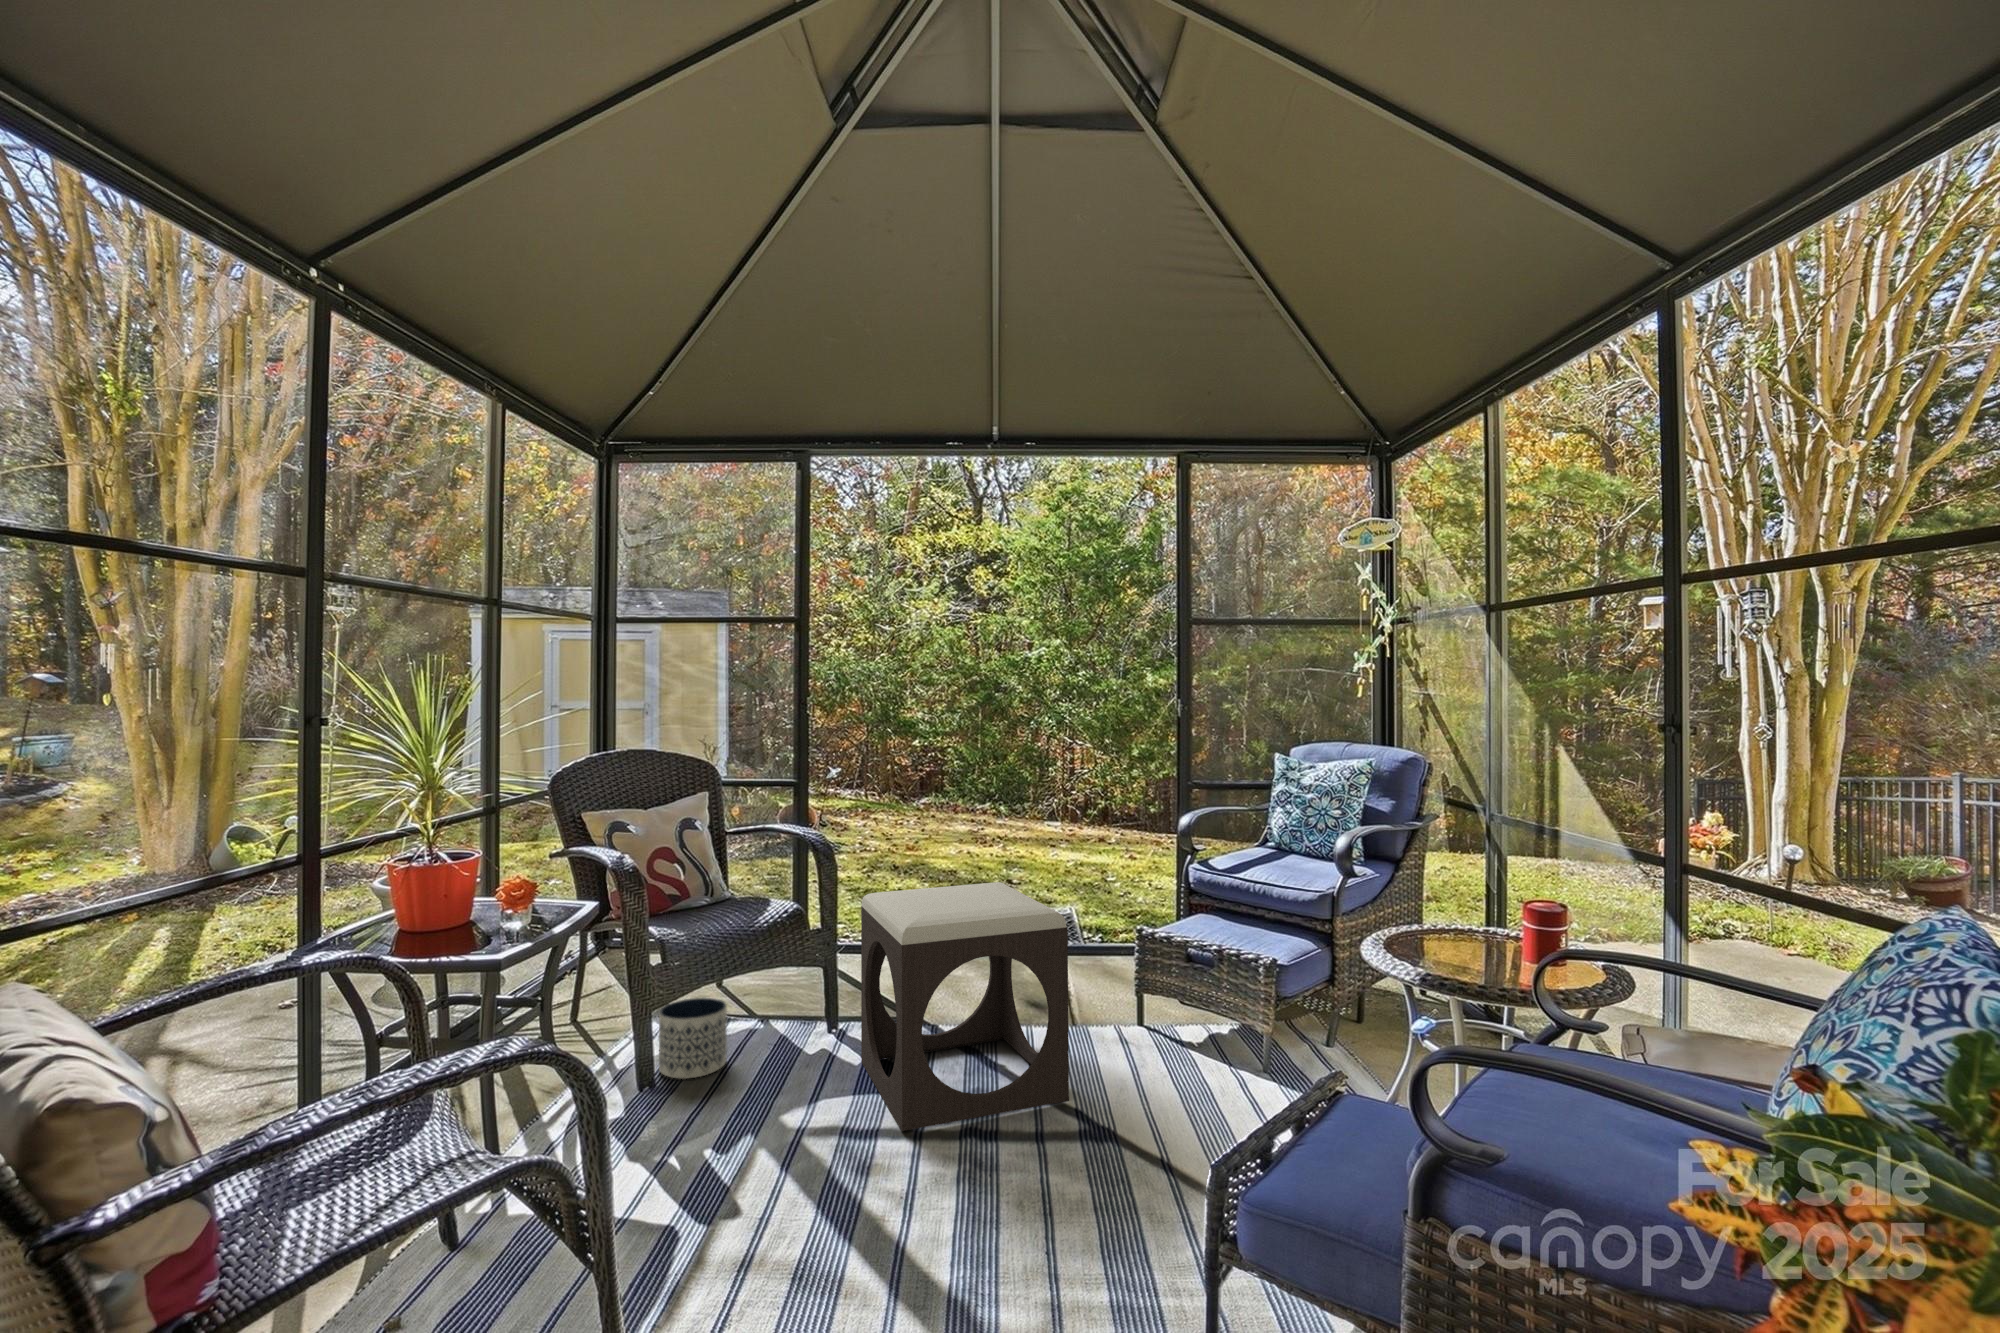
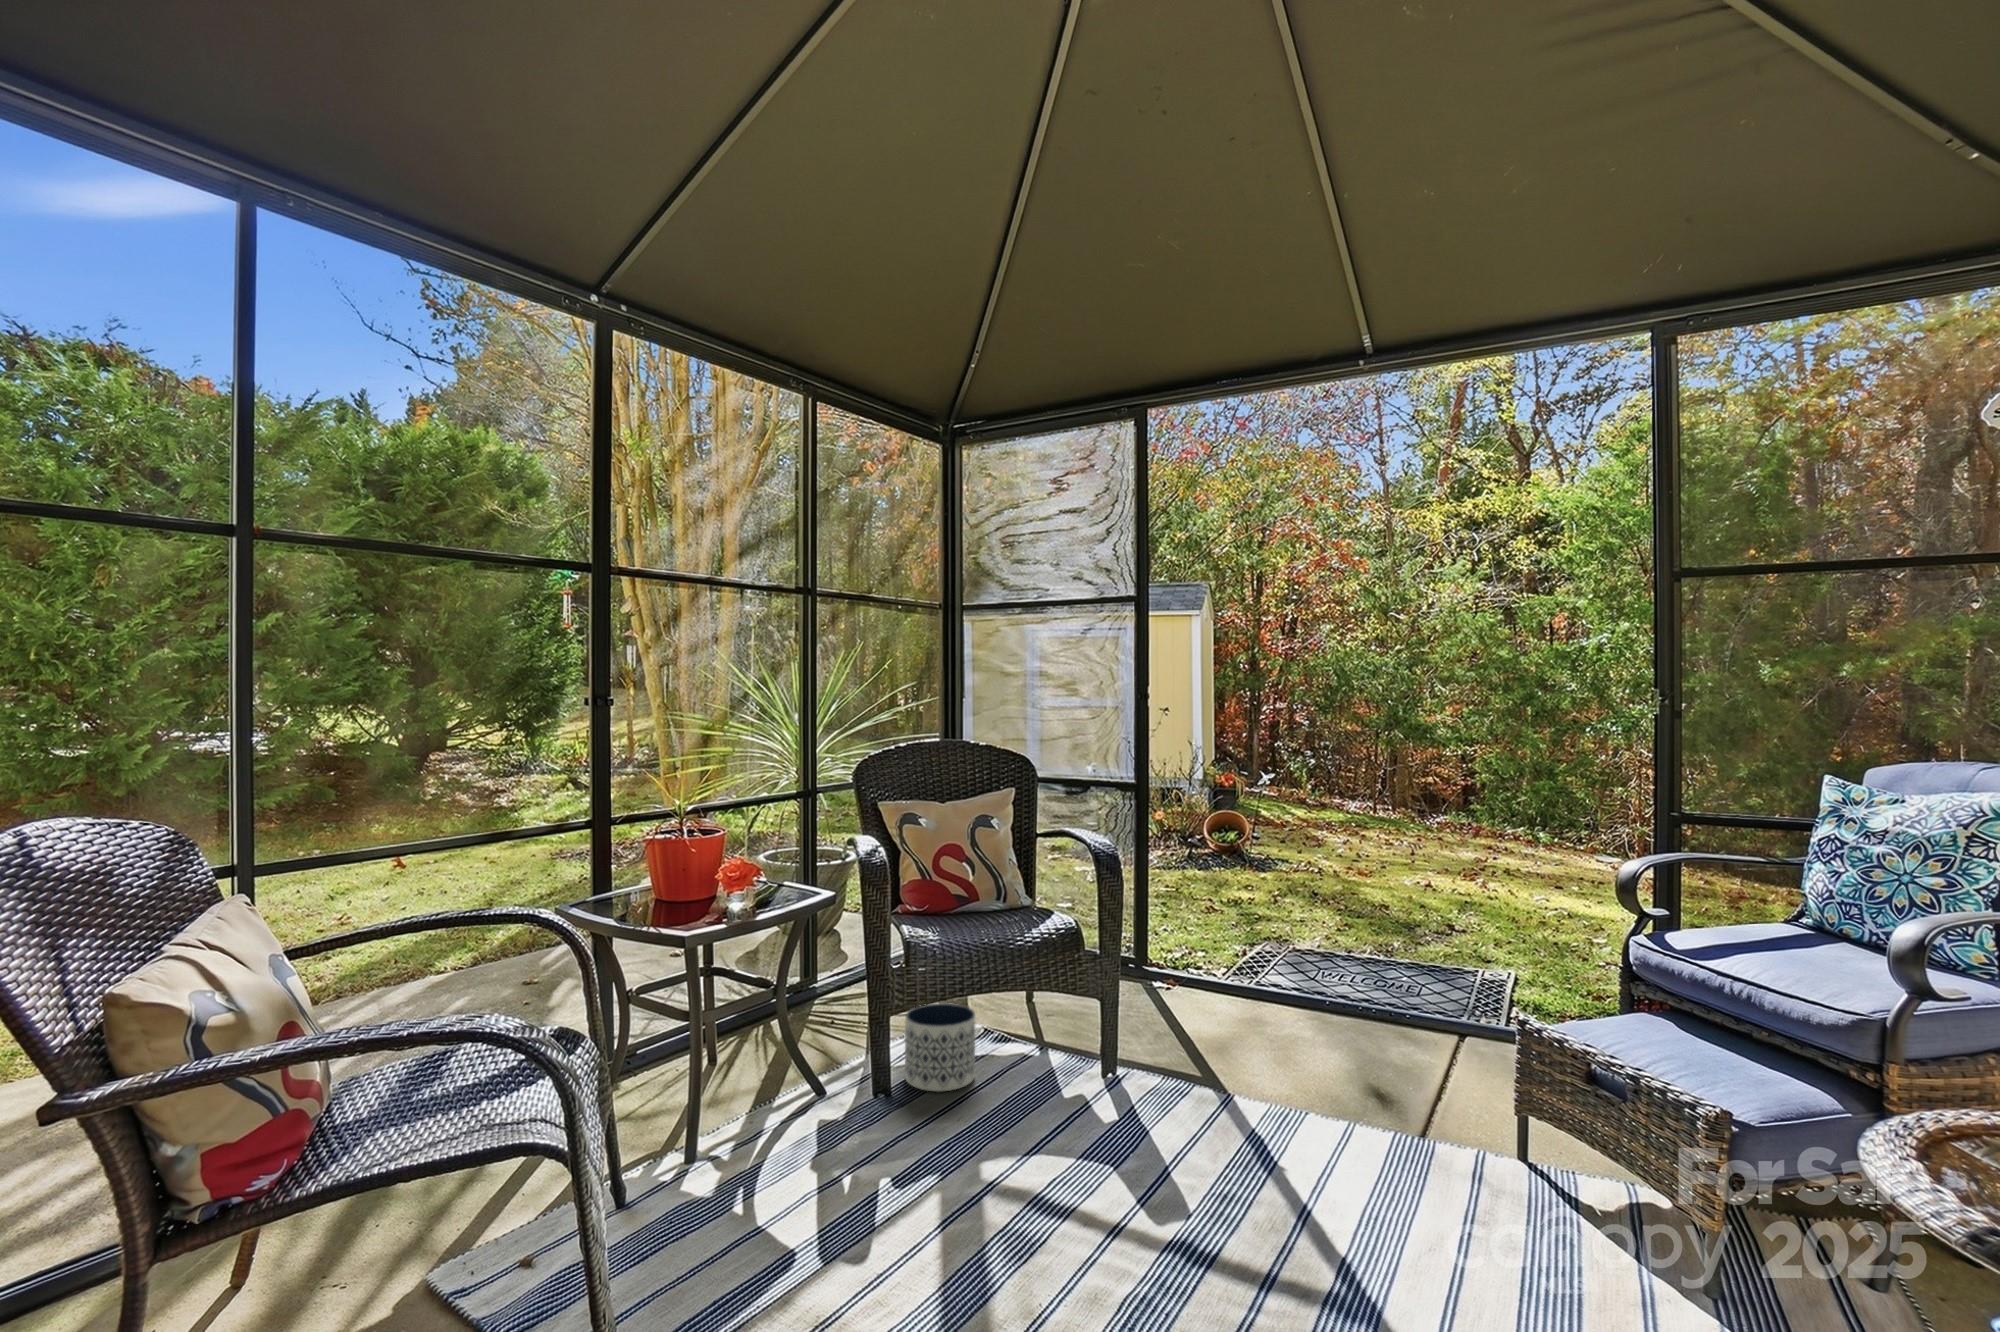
footstool: present [861,882,1069,1131] -> none [1098,914,1344,1246]

